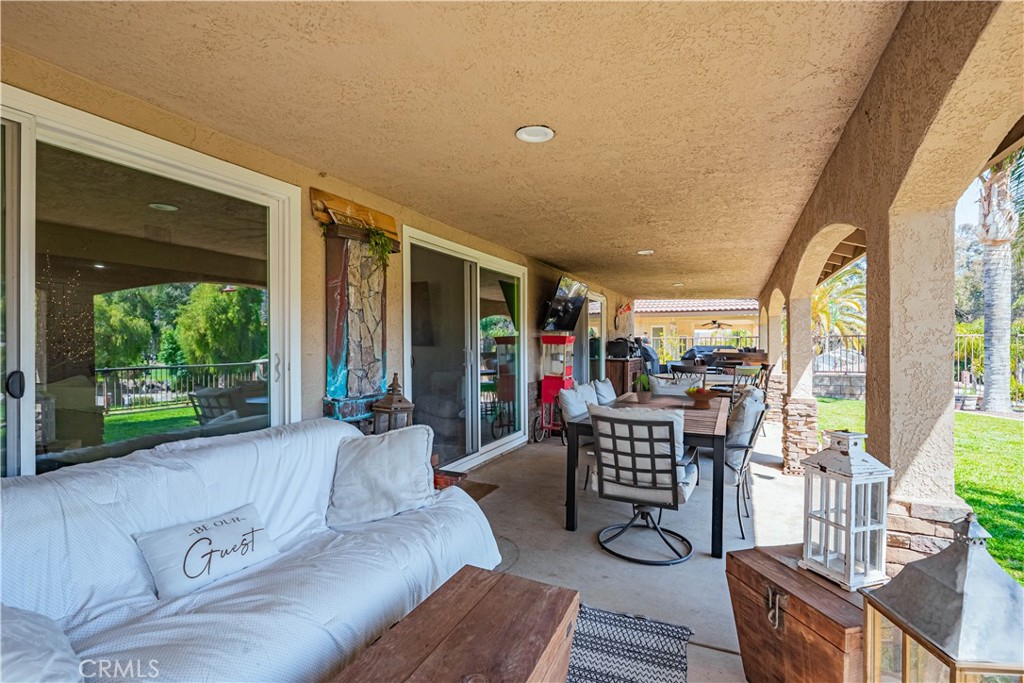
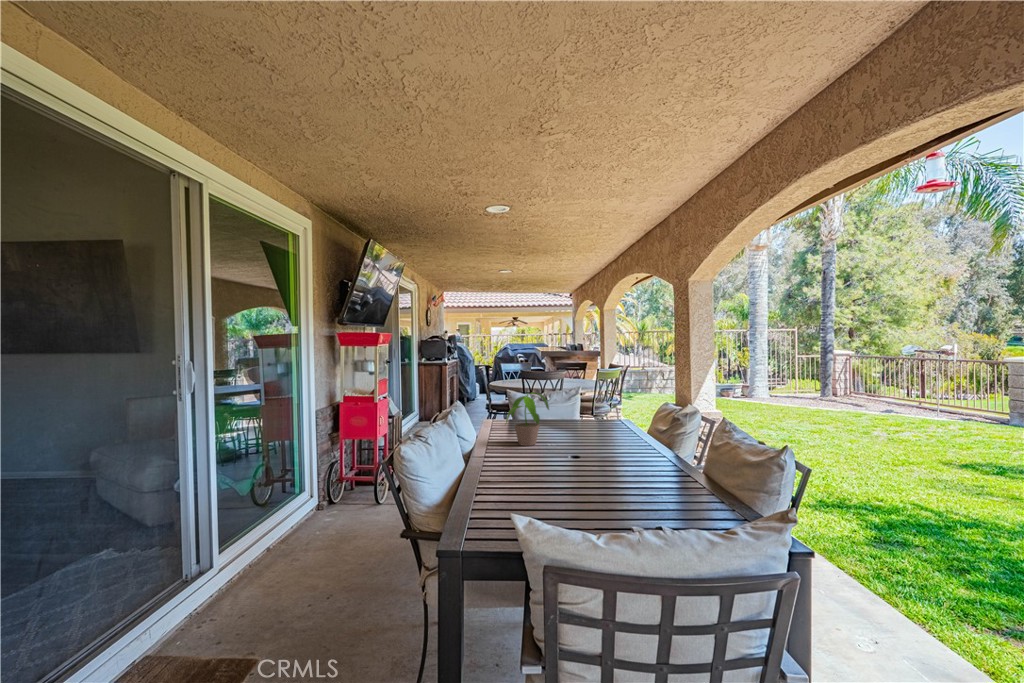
fruit bowl: present [684,386,720,409] -> none [595,411,652,450]

